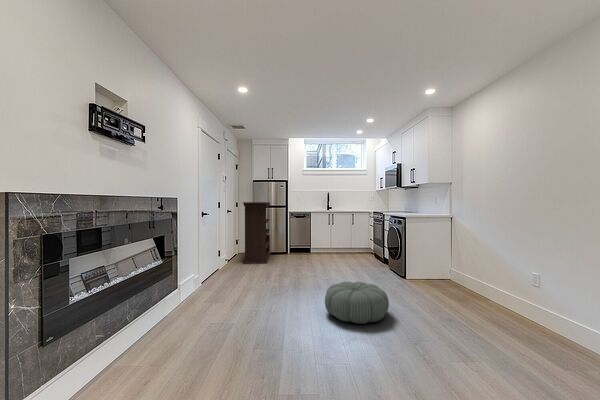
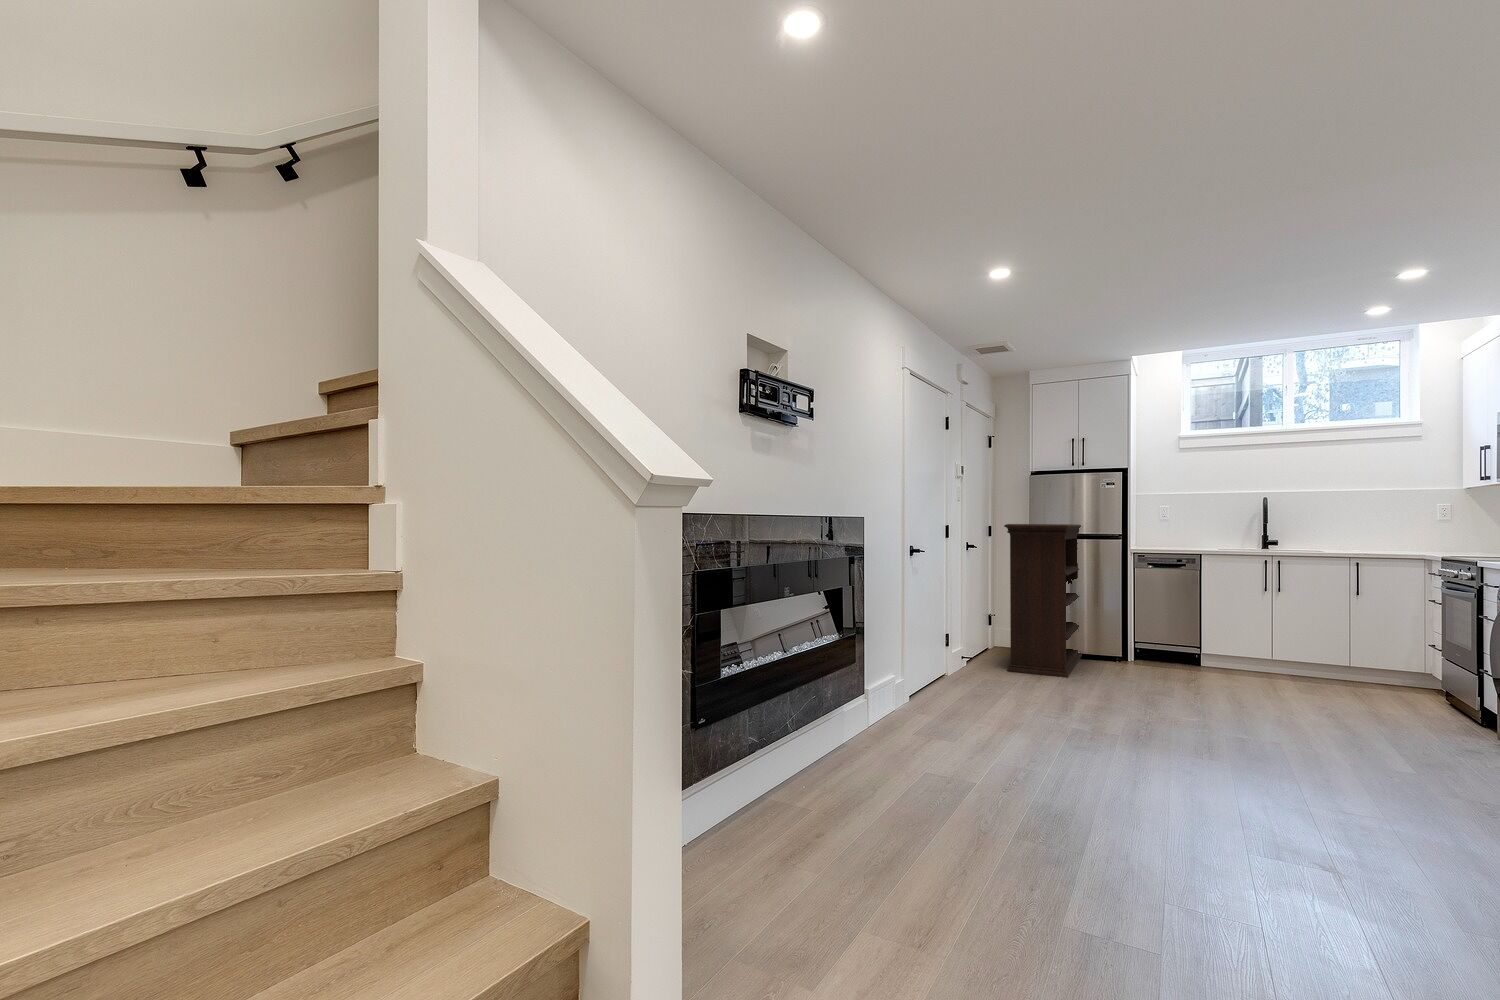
pouf: present [325,282,389,324] -> none [1209,740,1424,856]

